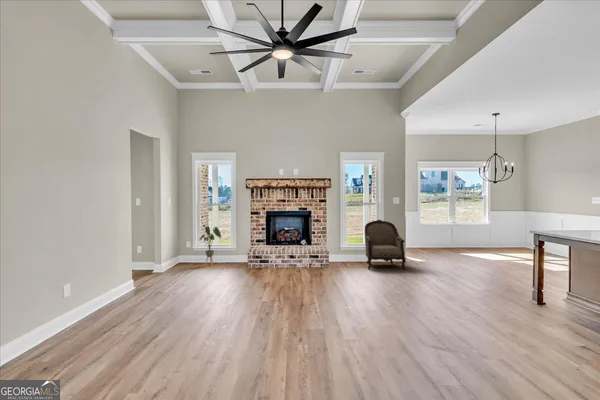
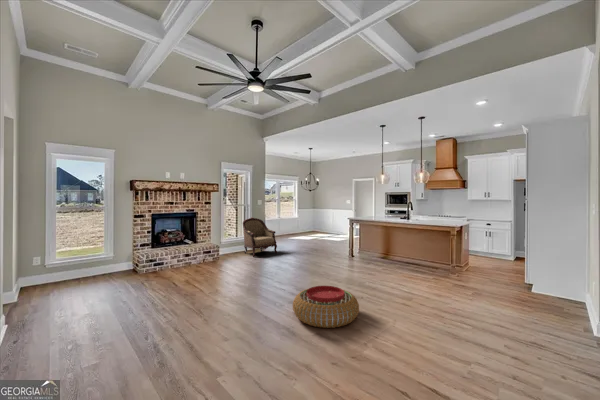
house plant: present [200,227,221,266] -> none [68,233,103,282]
pouf: none [273,313,358,370] -> present [293,286,359,328]

